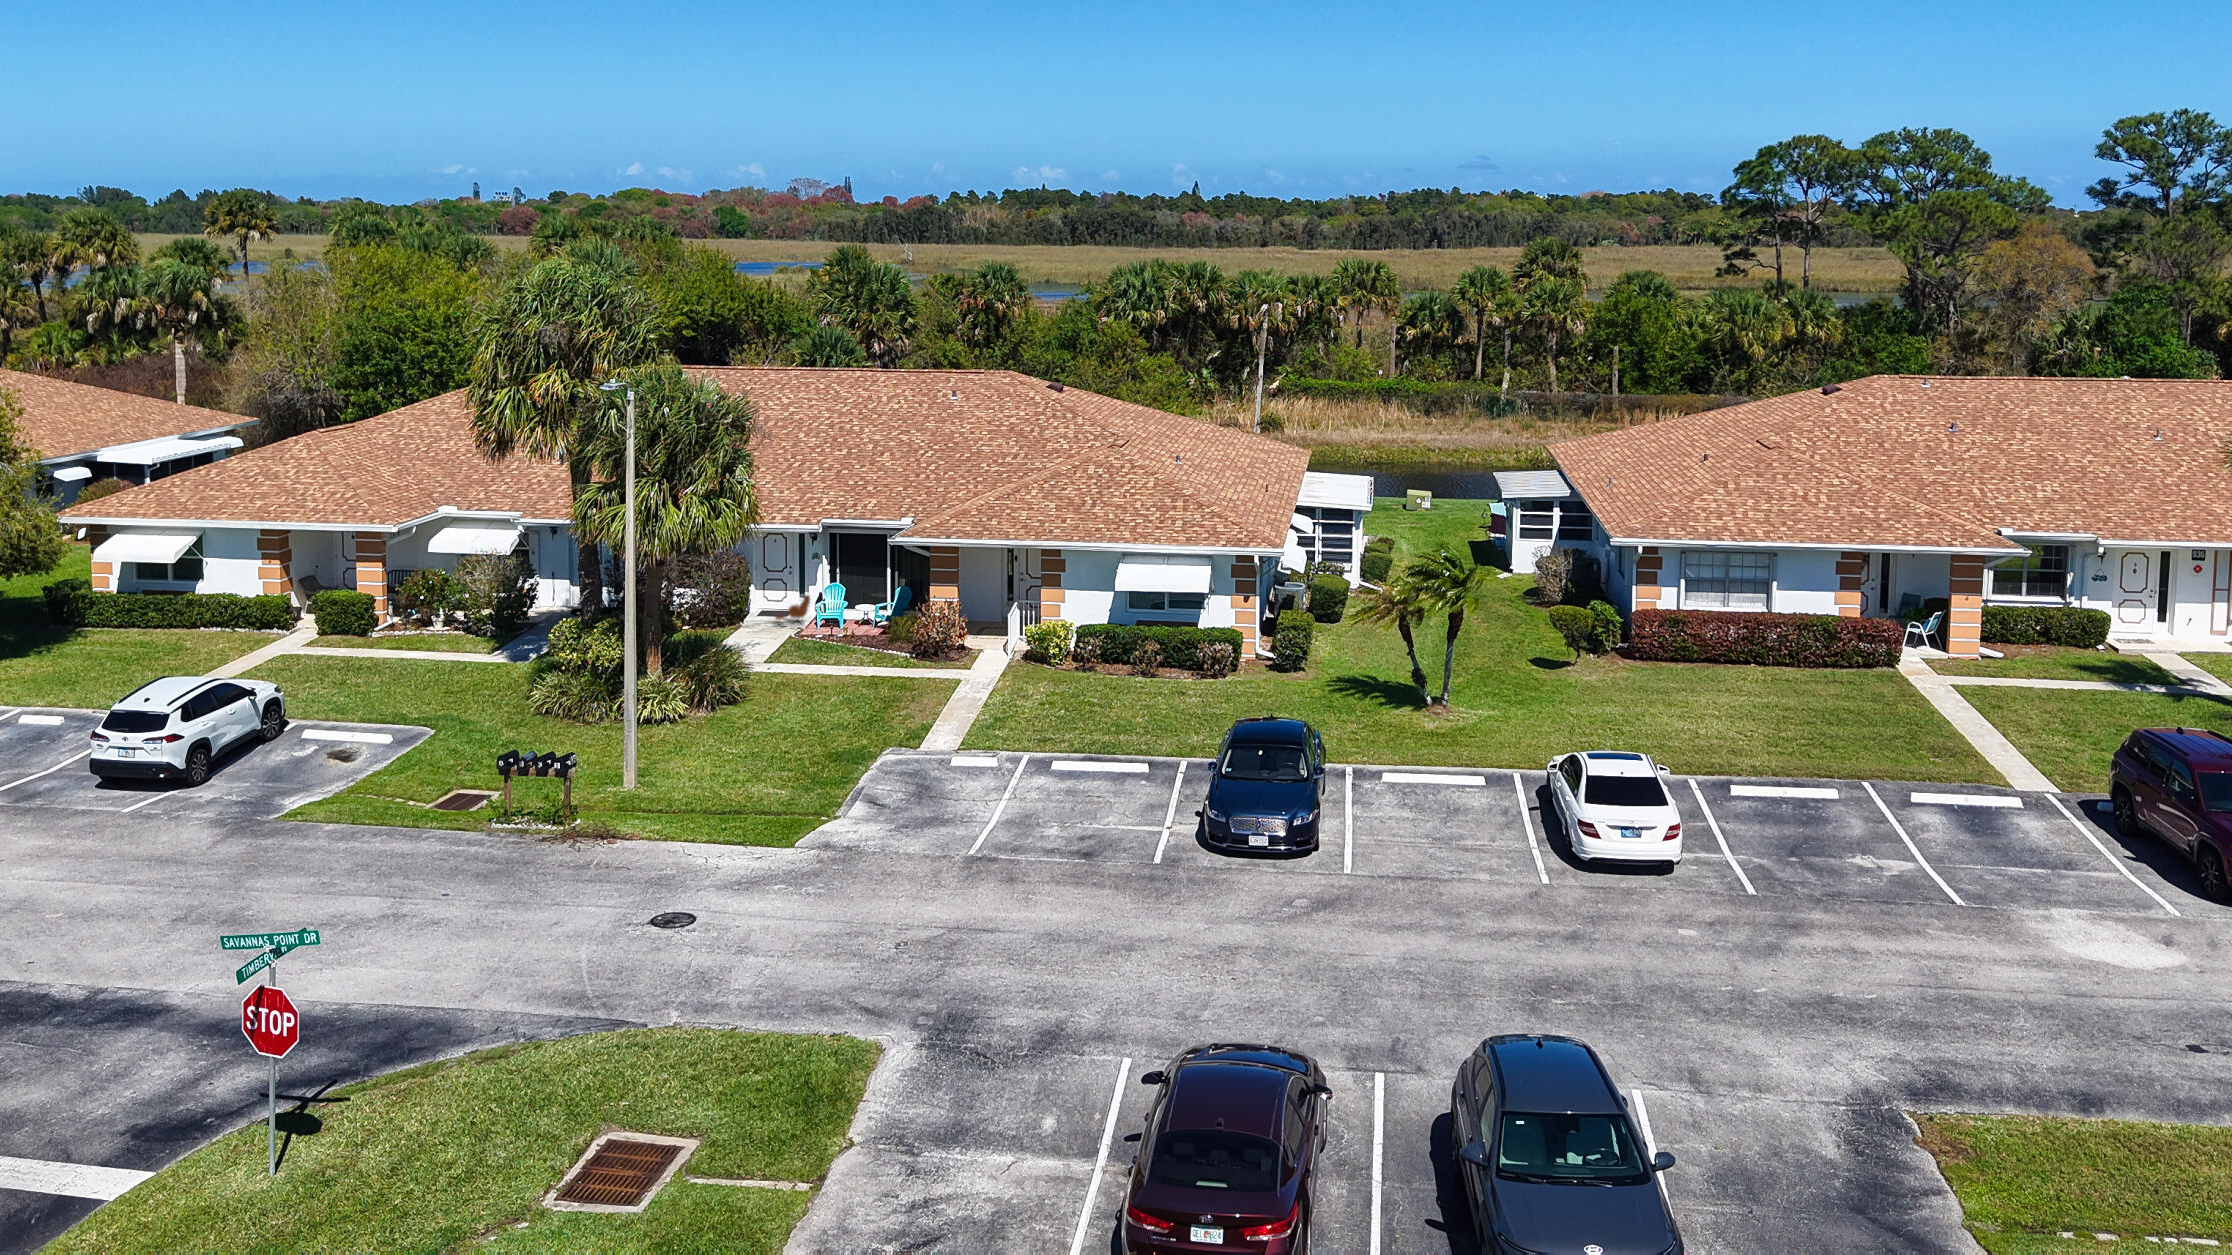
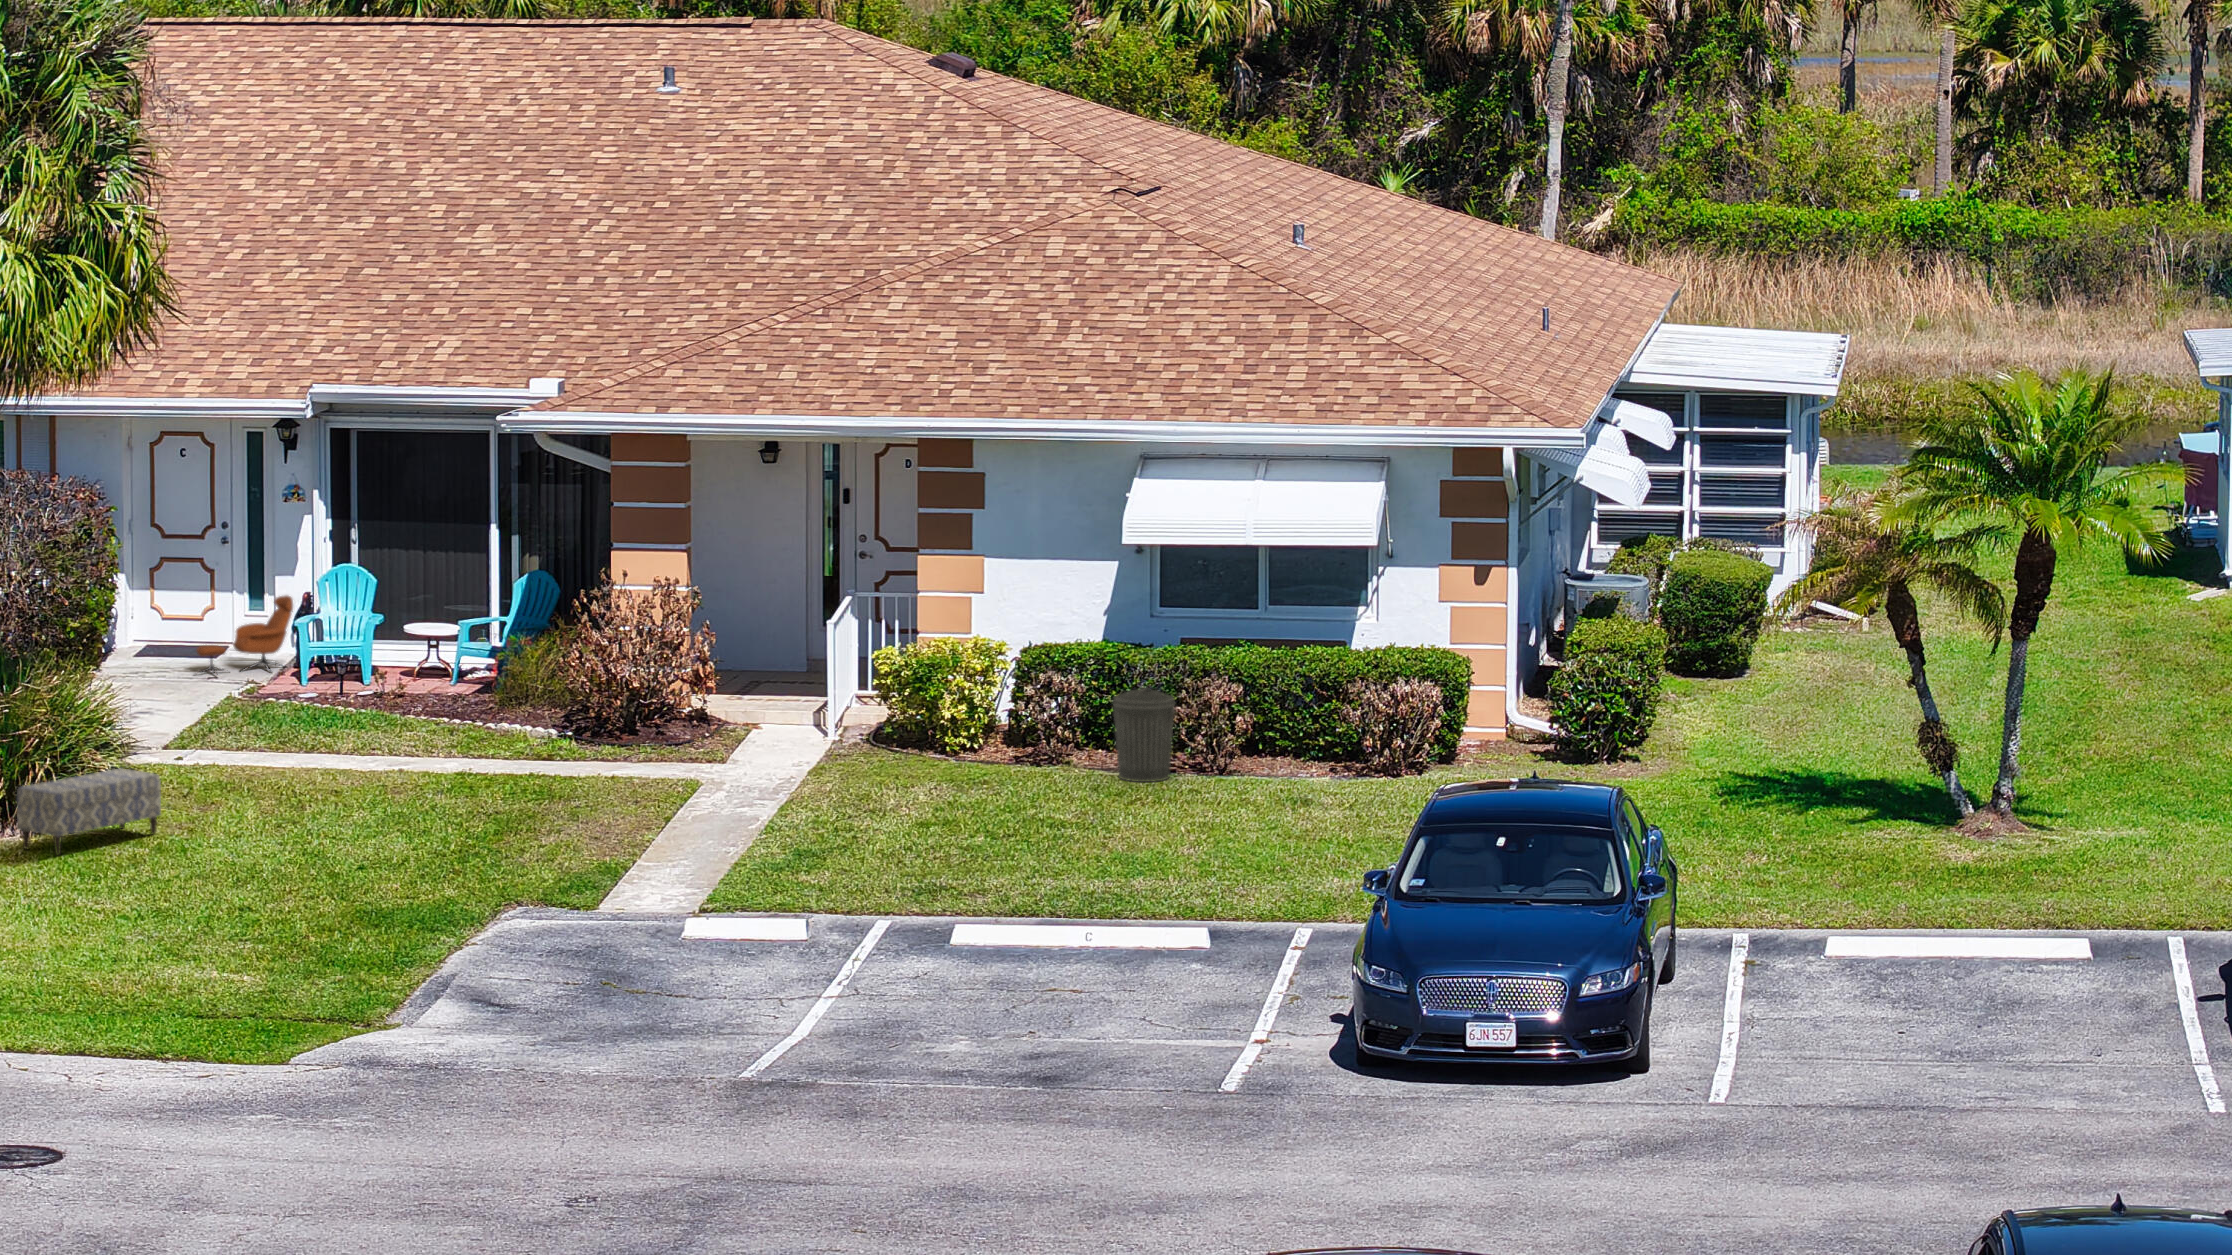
trash can: none [1118,647,1140,682] -> present [1113,687,1175,782]
bench: none [728,687,778,725] -> present [17,768,161,855]

